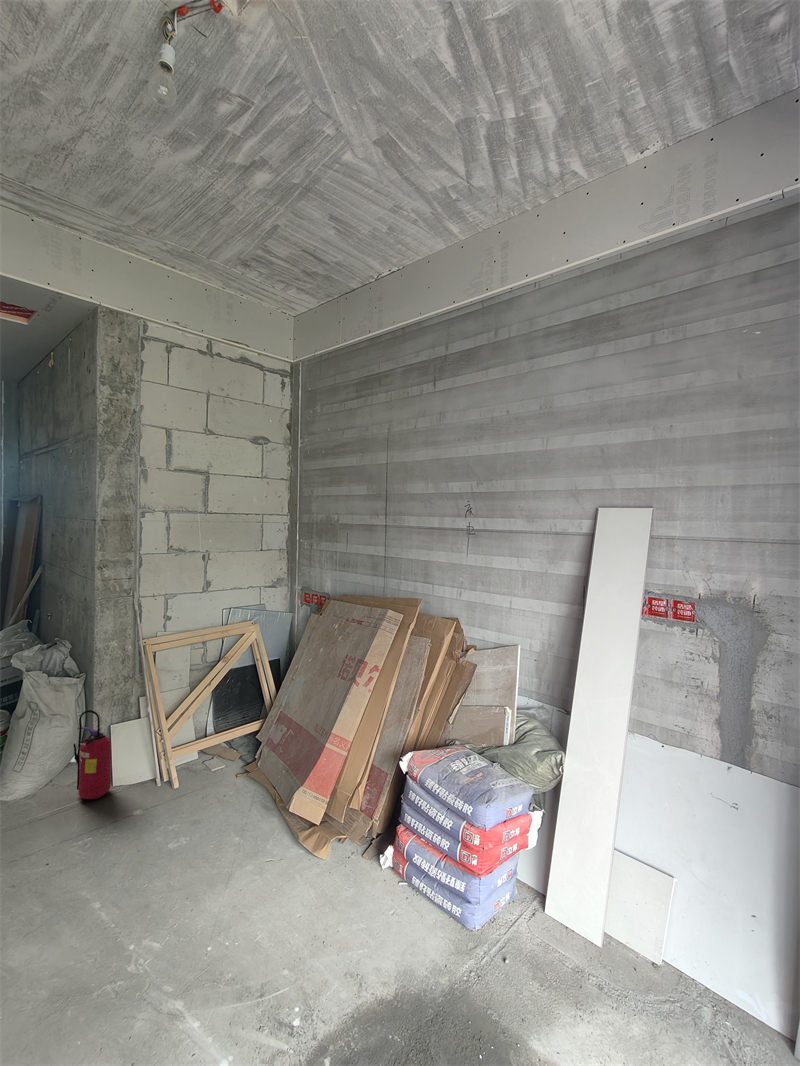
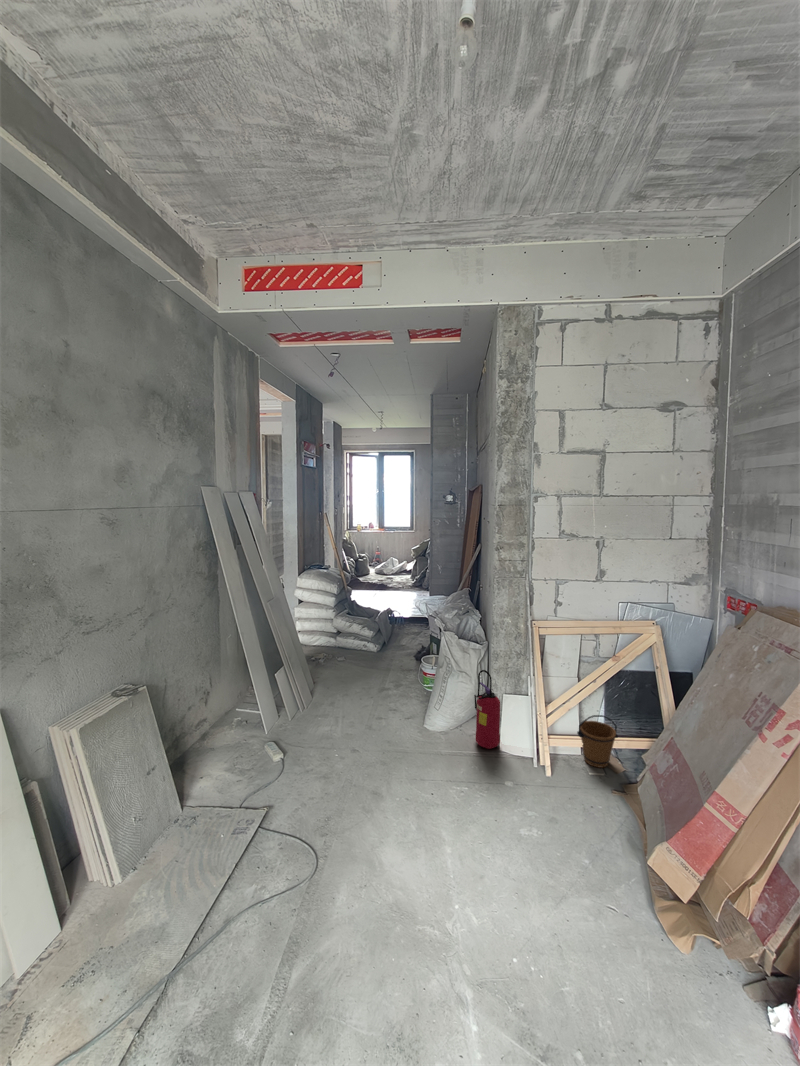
bucket: none [195,716,231,767] -> present [577,715,618,768]

